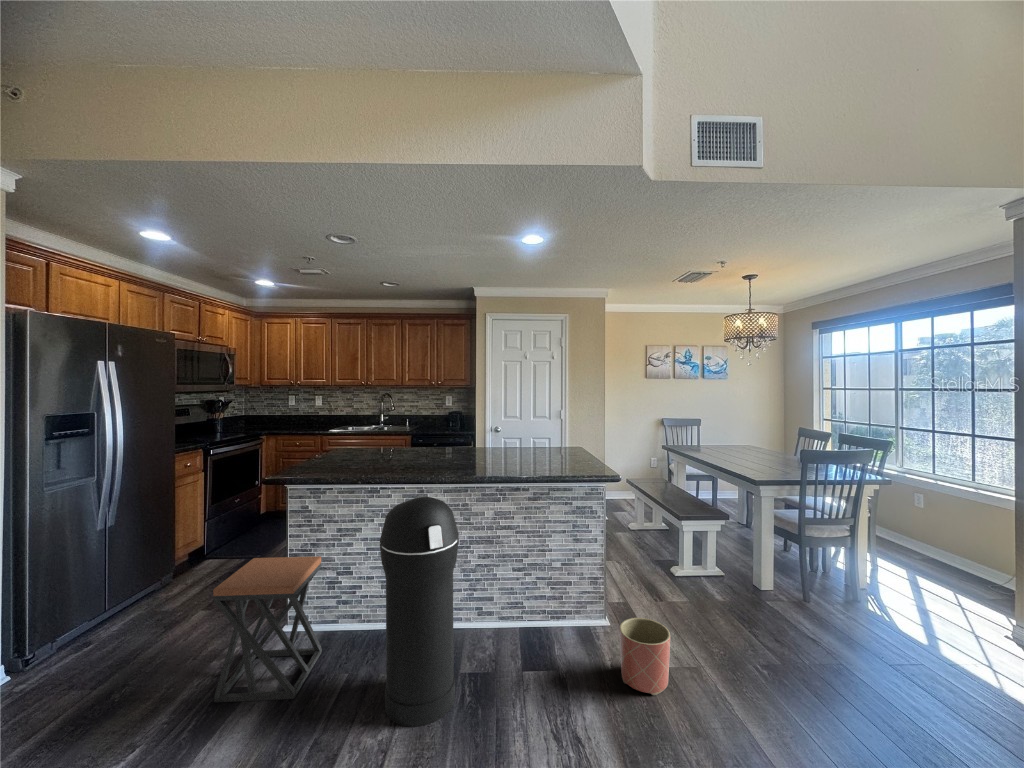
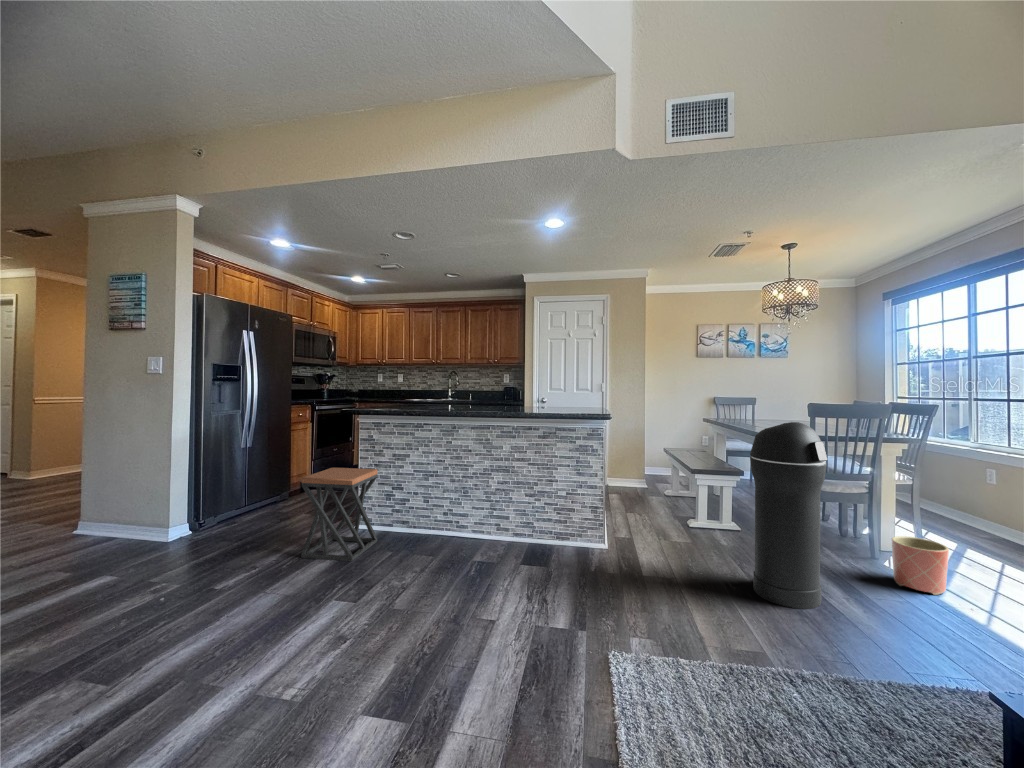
trash can: present [380,497,459,727] -> present [750,422,827,609]
planter: present [619,618,670,695] -> present [892,536,949,595]

